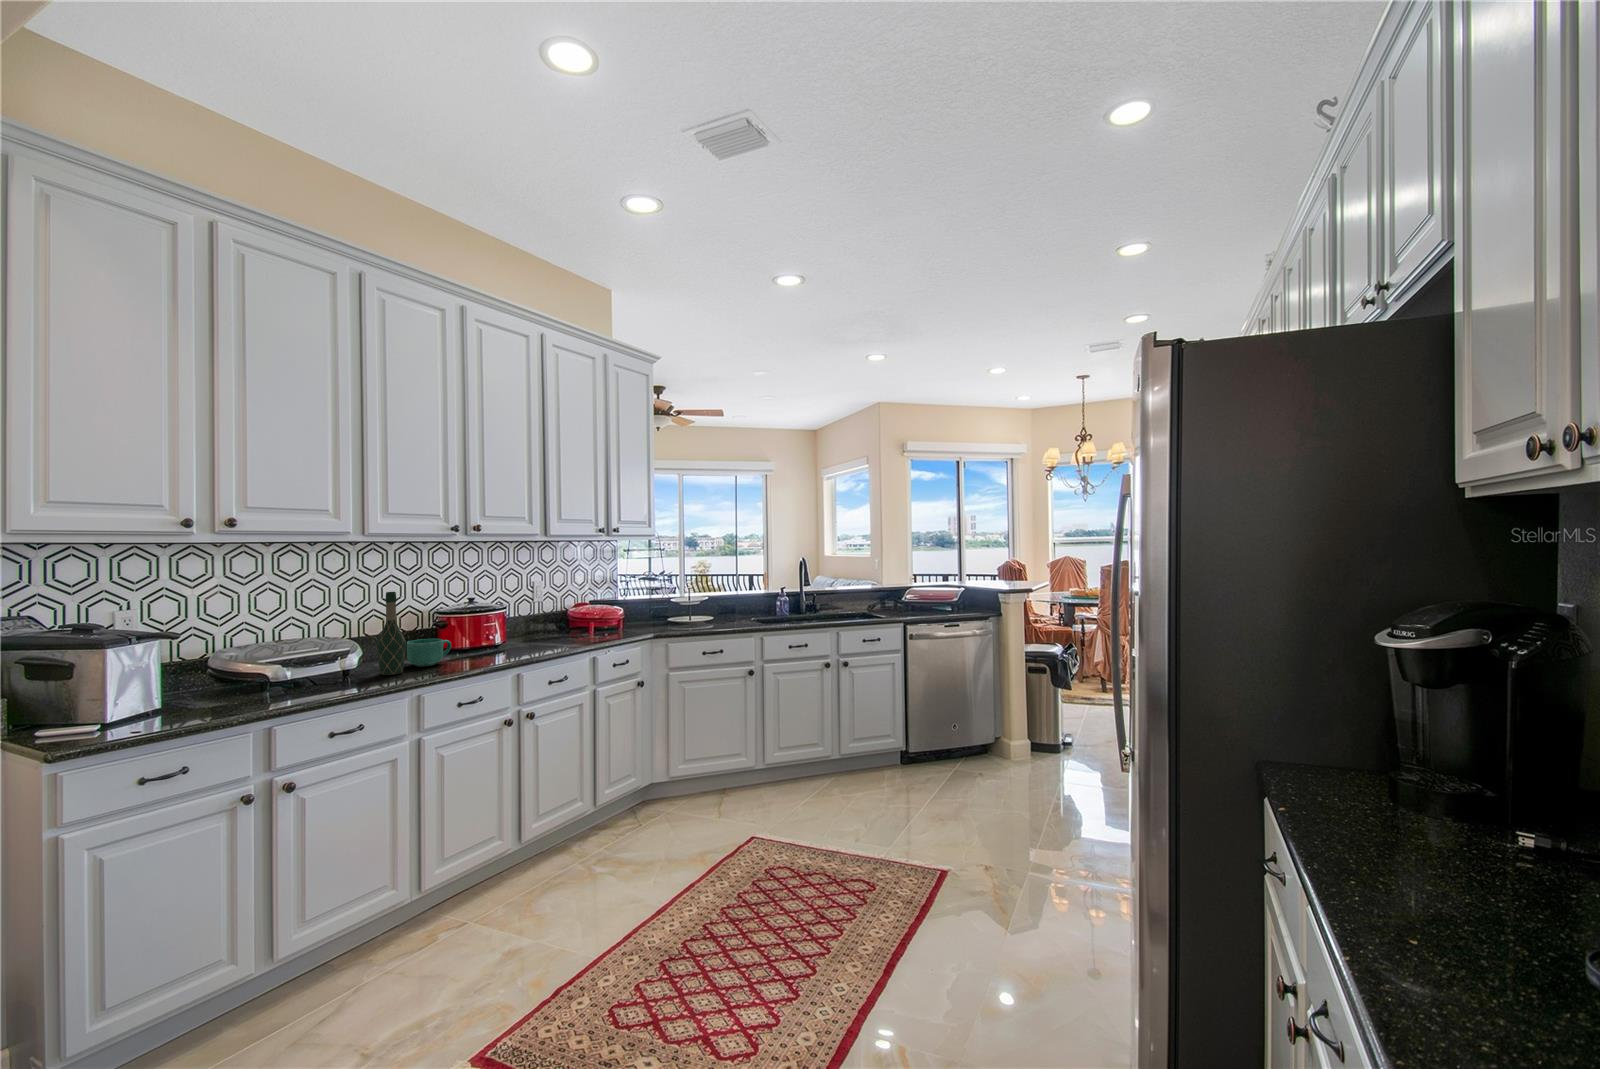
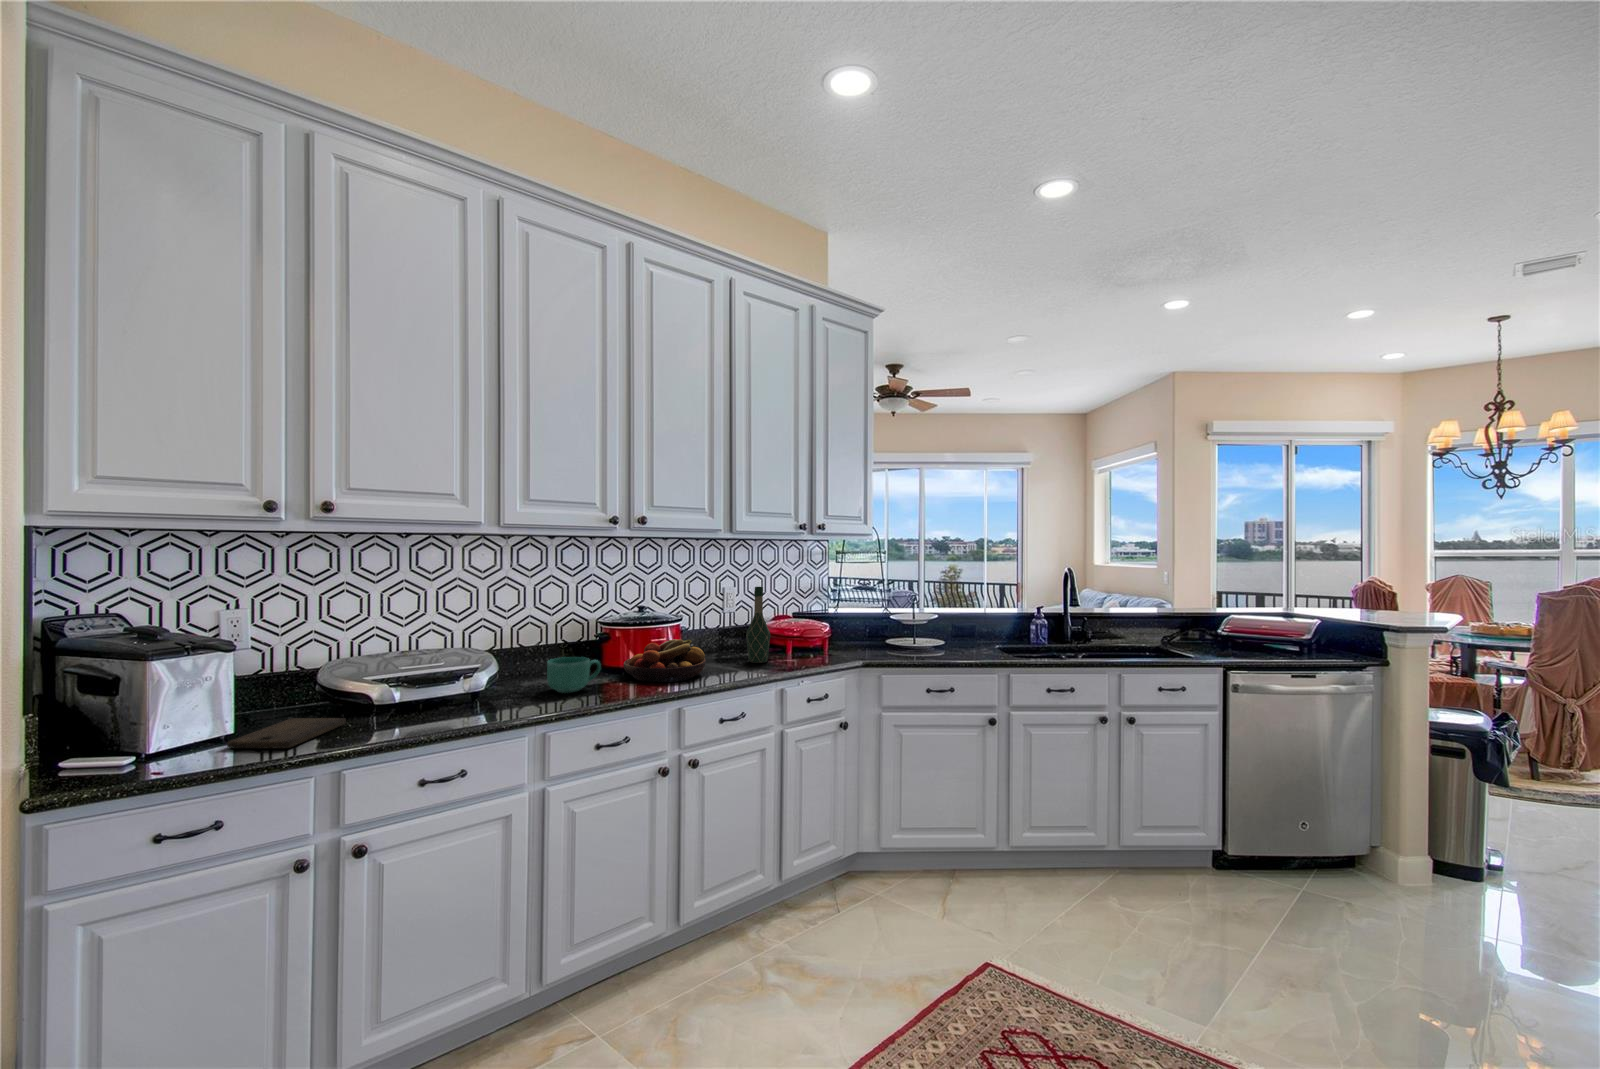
wine bottle: present [376,592,406,675] -> present [746,587,770,663]
fruit bowl: none [462,623,532,656] -> present [624,638,706,682]
cutting board: none [178,690,259,712] -> present [227,718,346,748]

